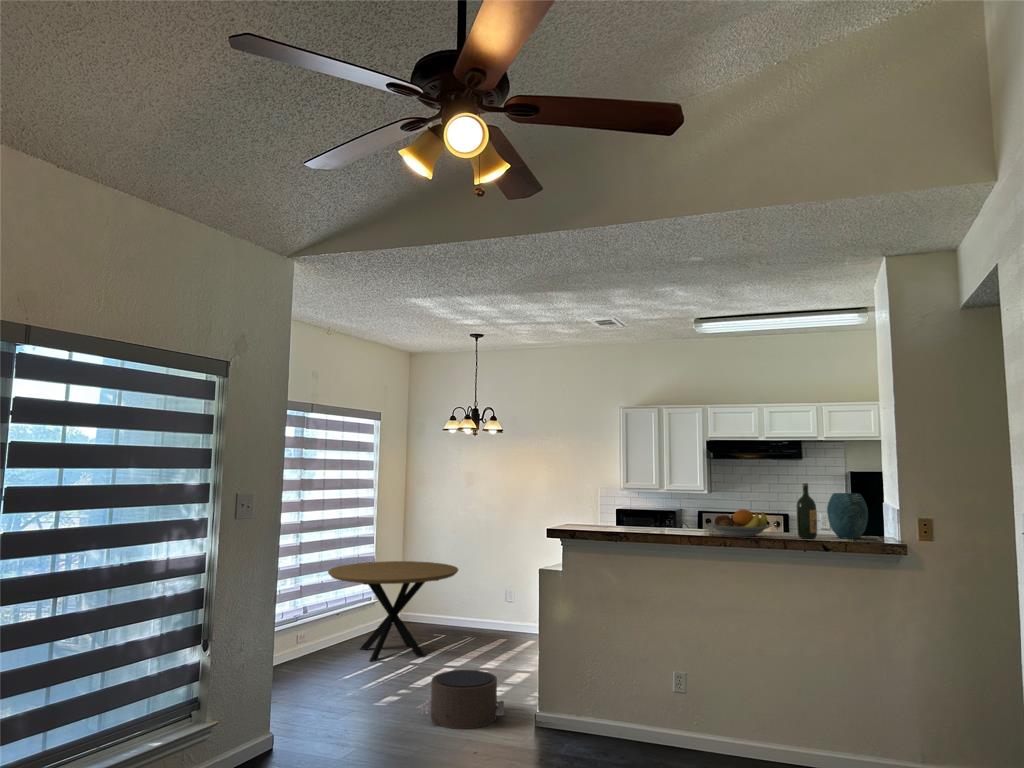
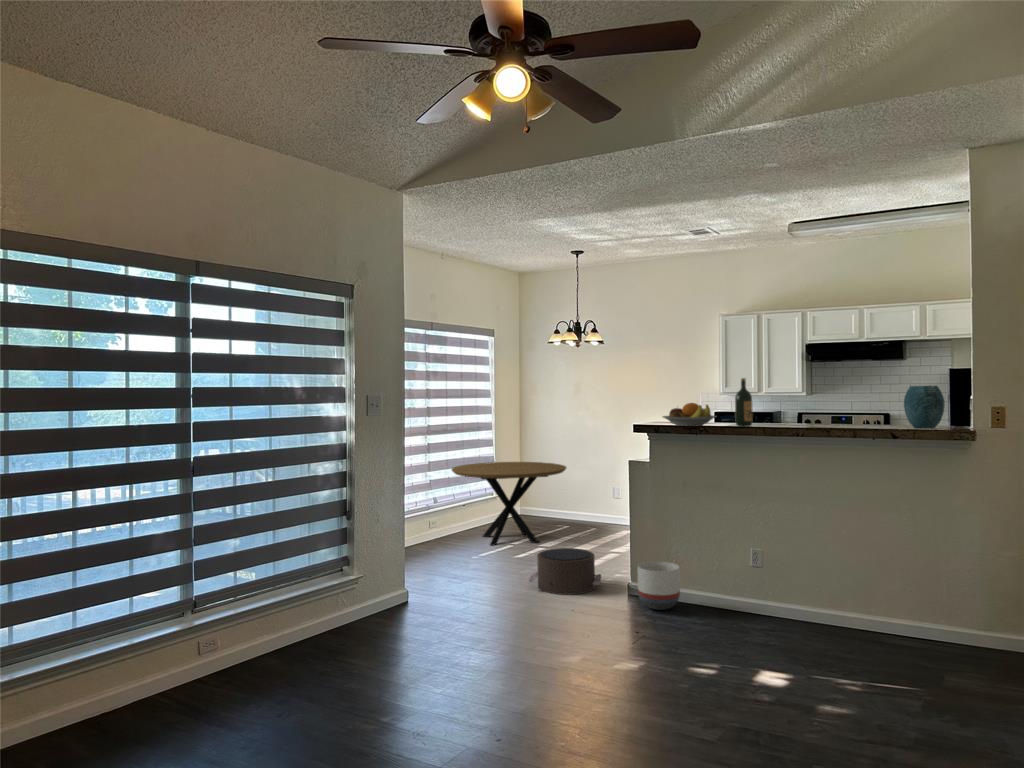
wine bottle: present [797,483,817,539] -> present [735,378,753,427]
fruit bowl: present [708,509,771,537] -> present [663,403,717,426]
planter: none [550,687,597,747] -> present [638,561,680,610]

